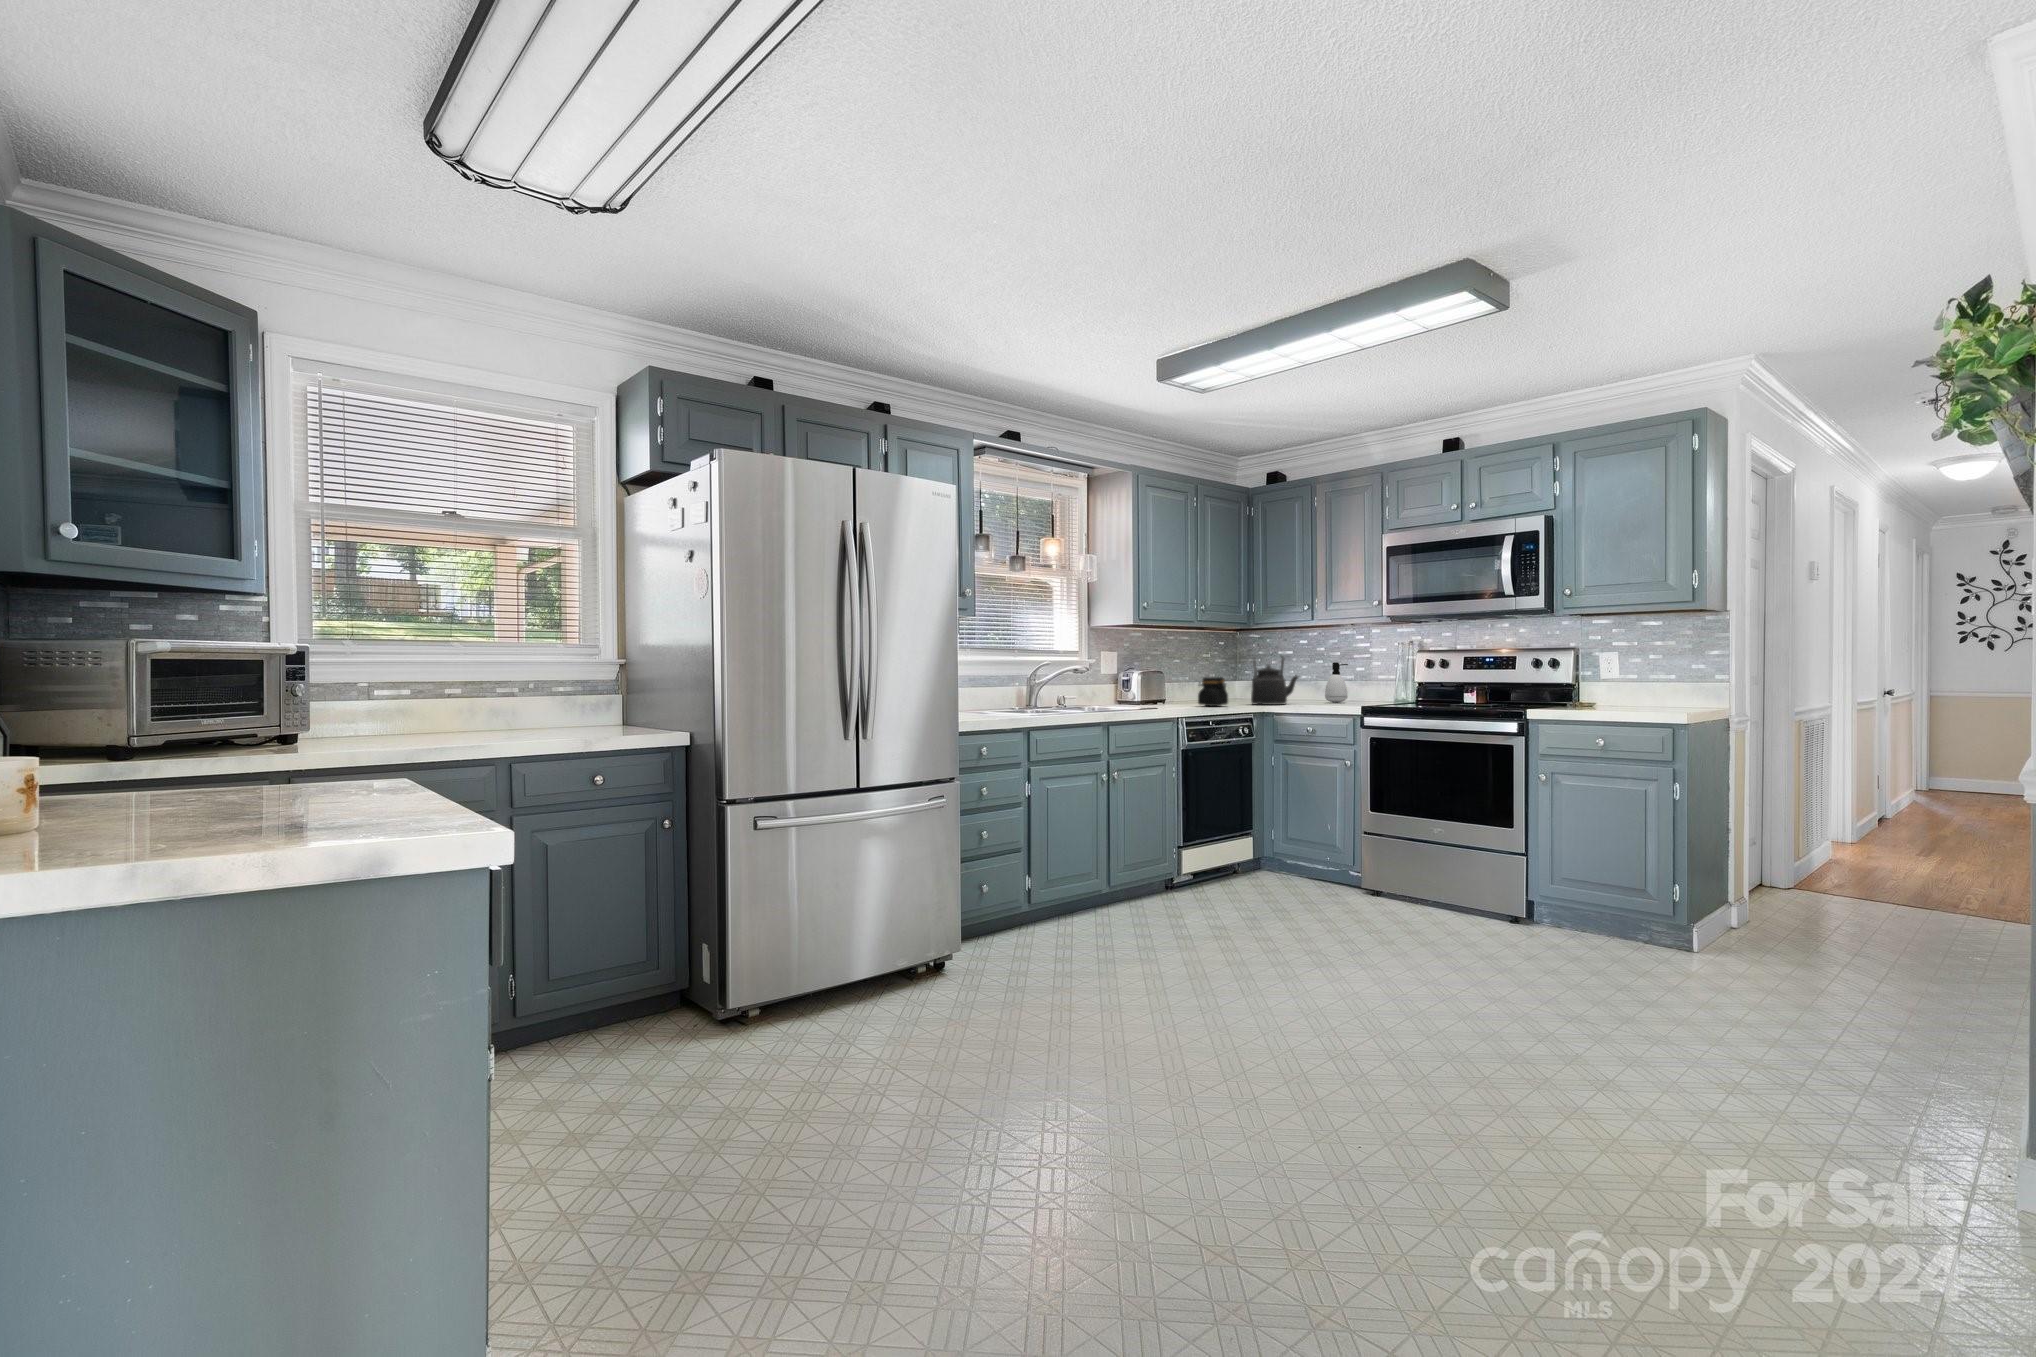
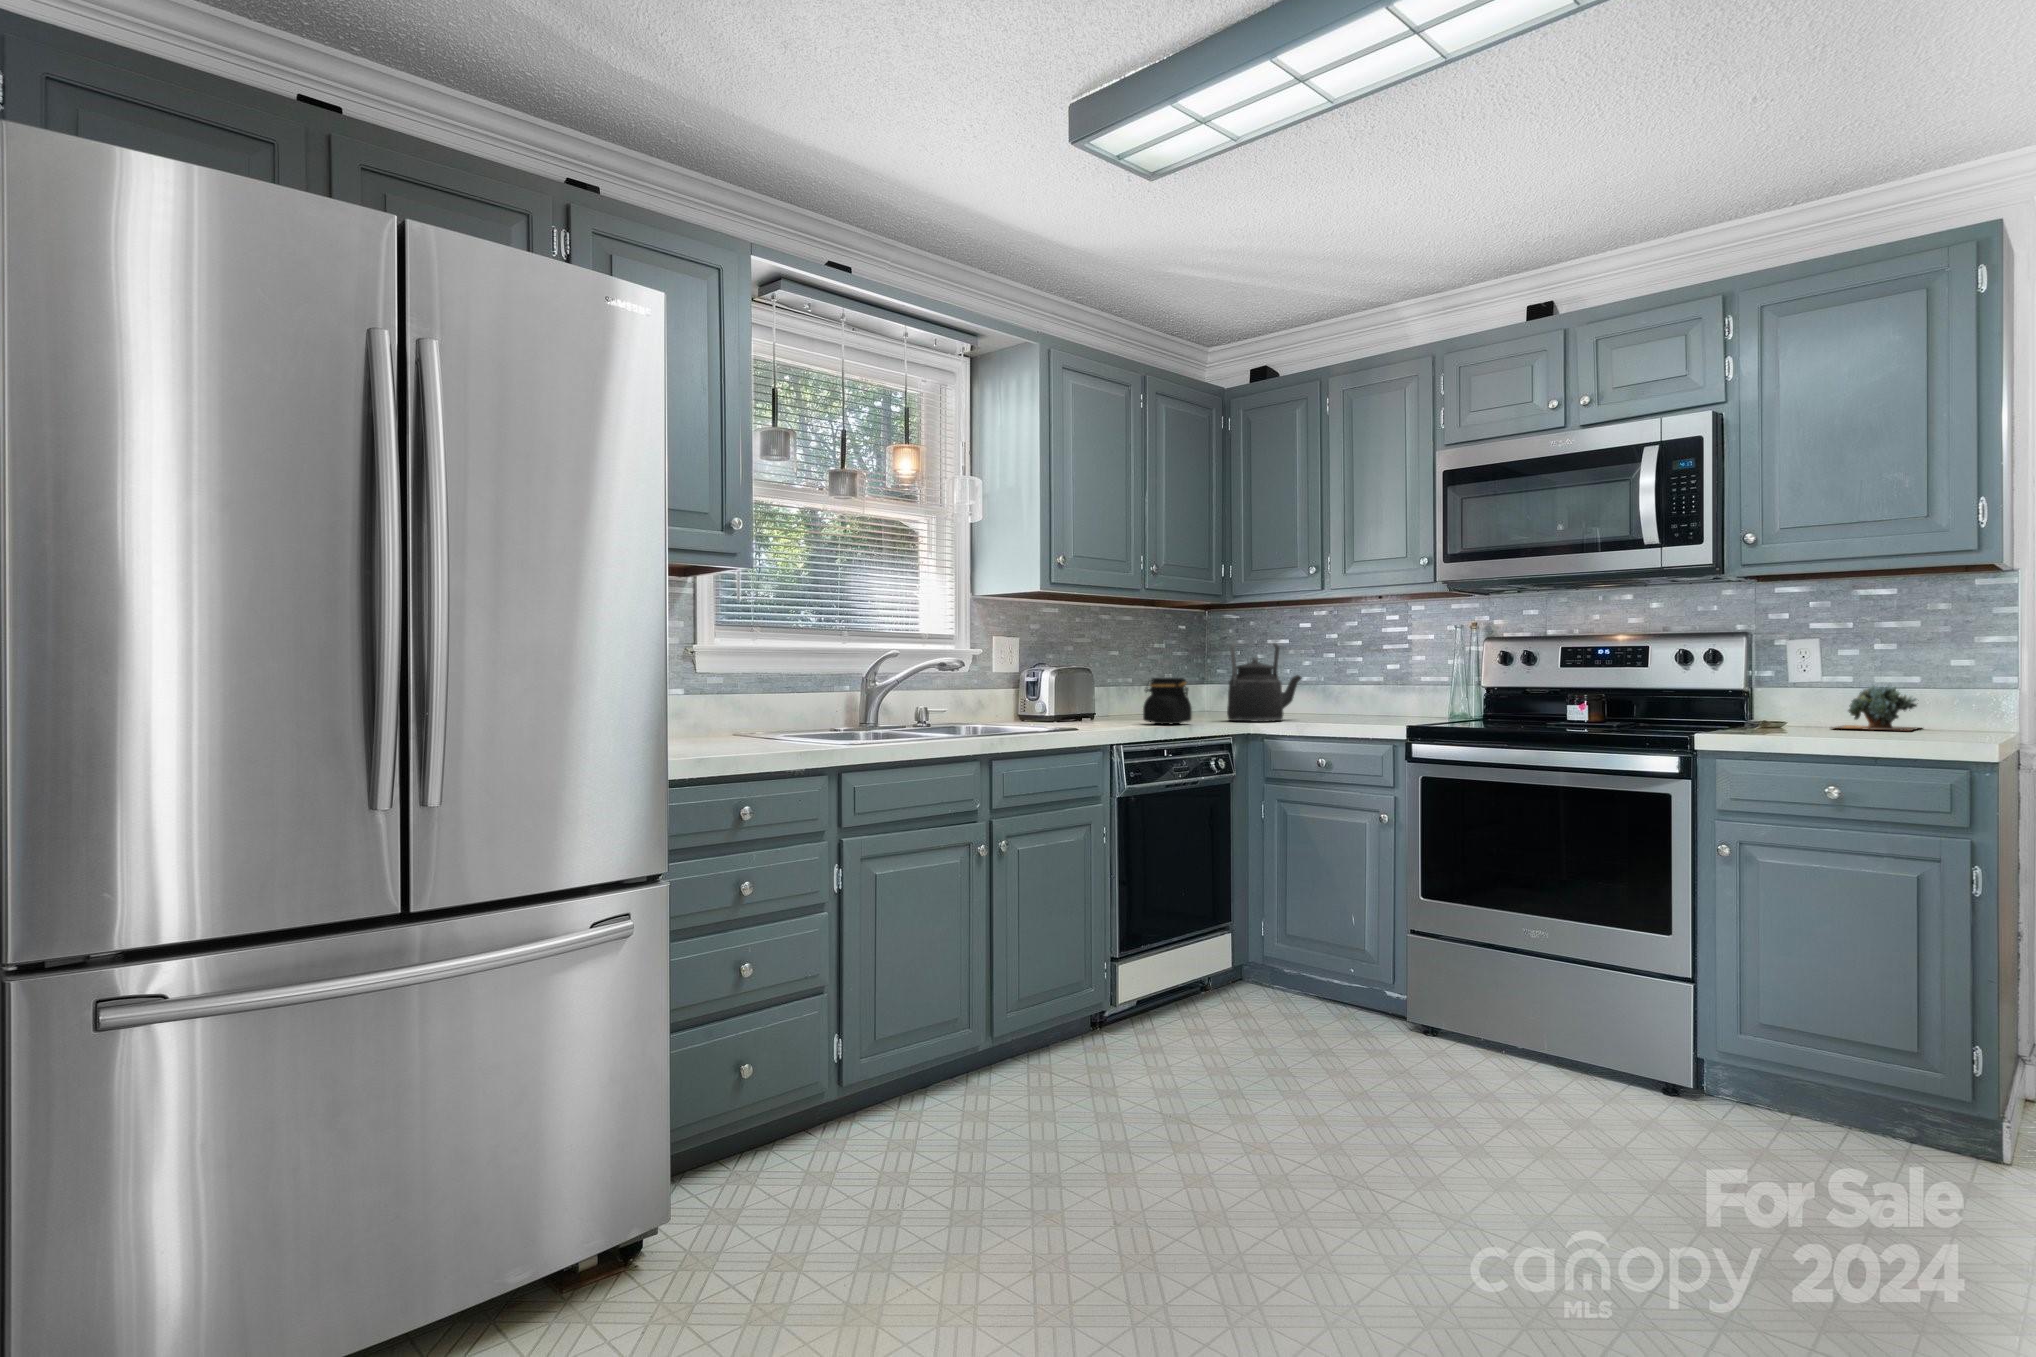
soap dispenser: present [1325,662,1348,703] -> none [1341,655,1377,717]
succulent plant: none [1618,680,1679,708] -> present [1834,685,1919,731]

